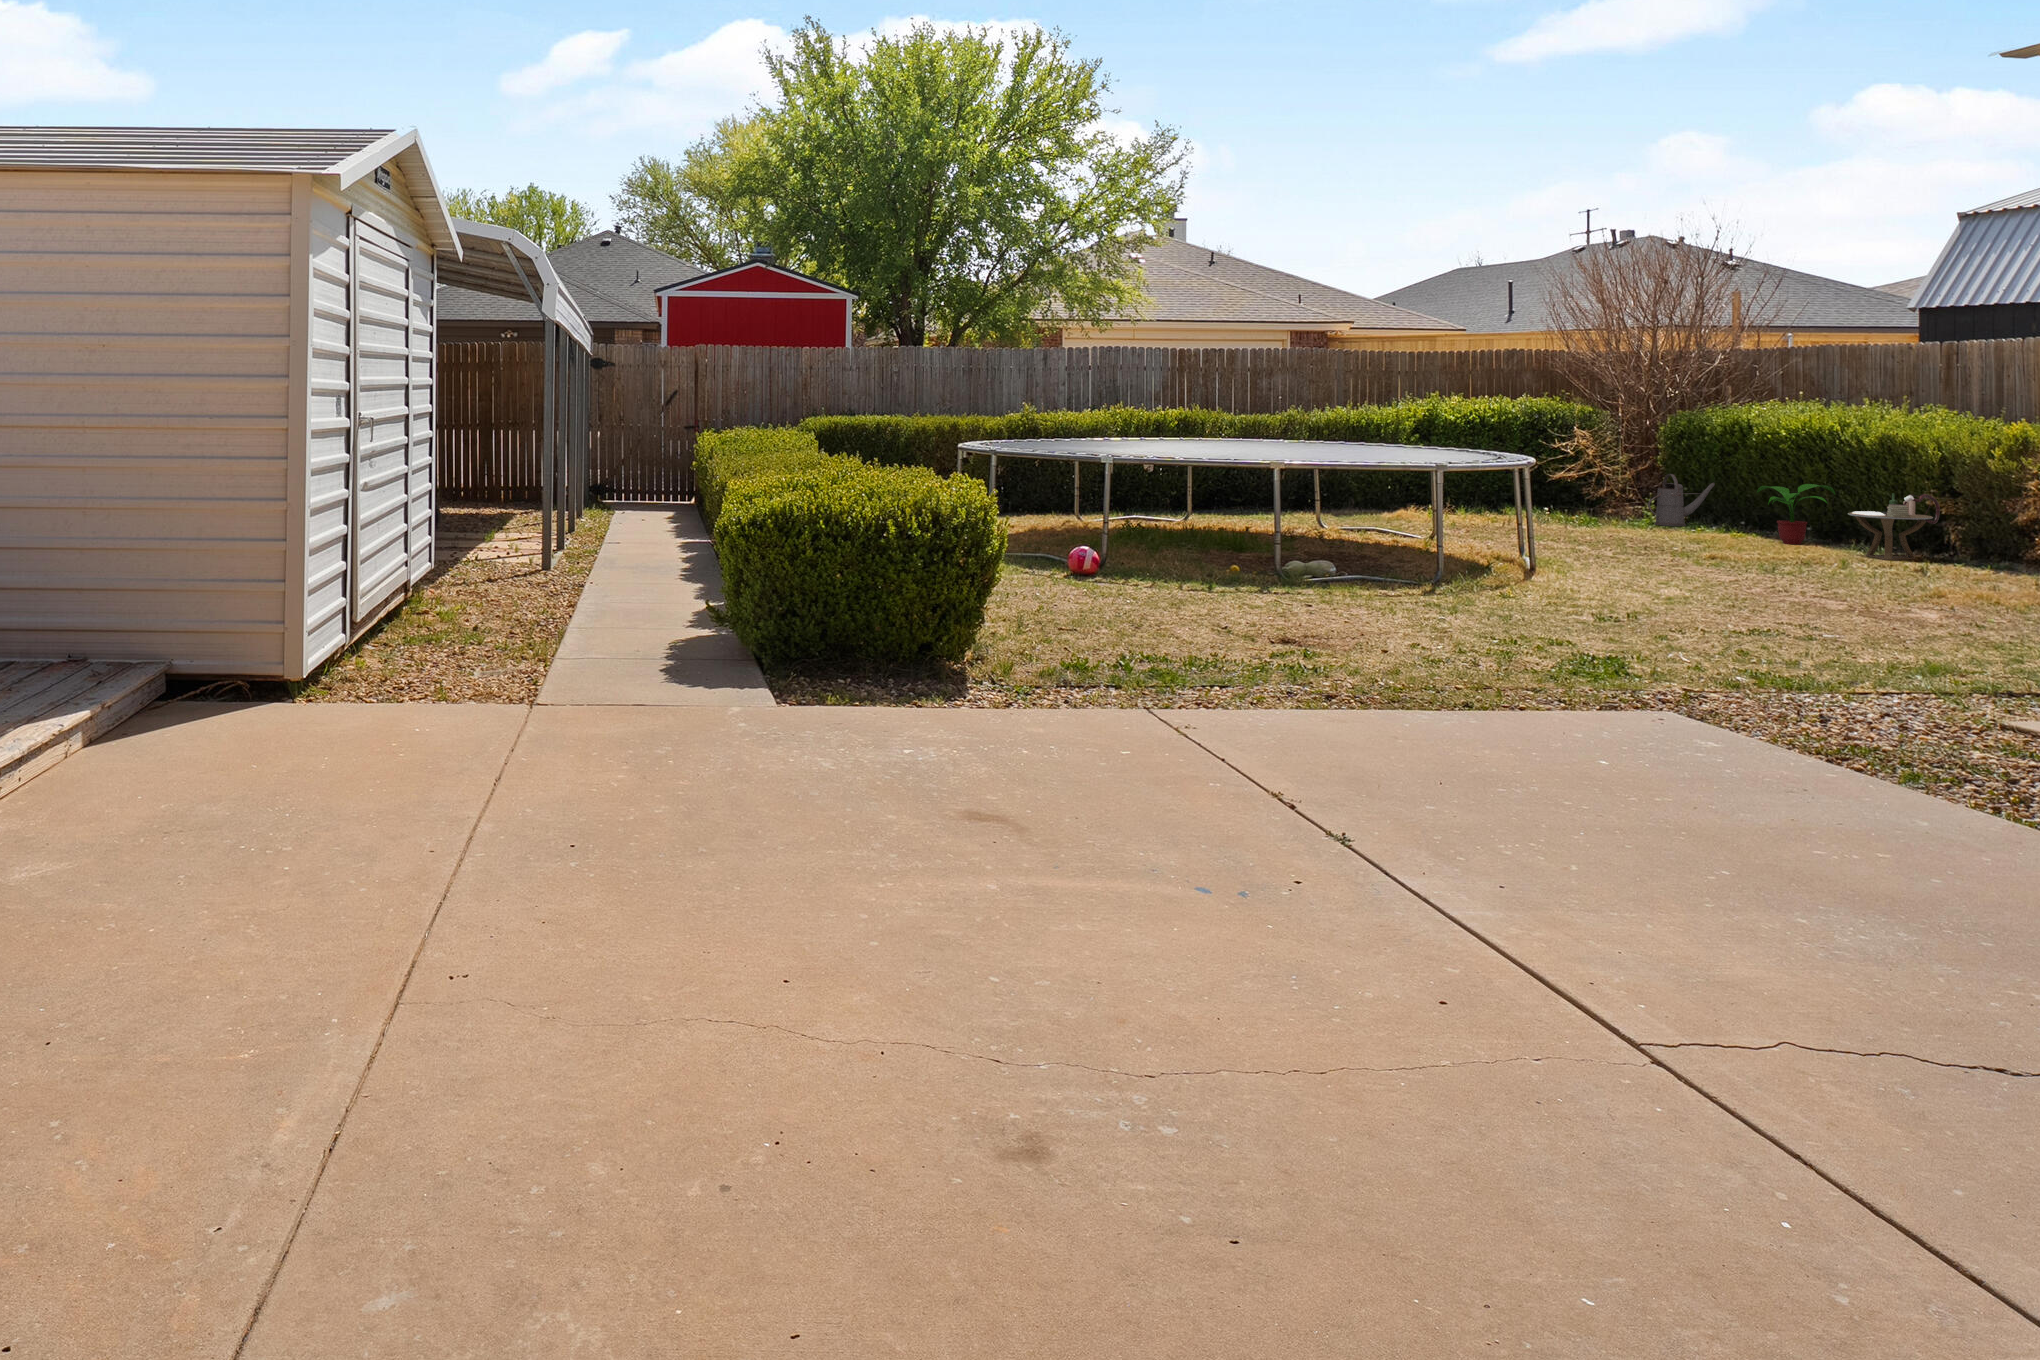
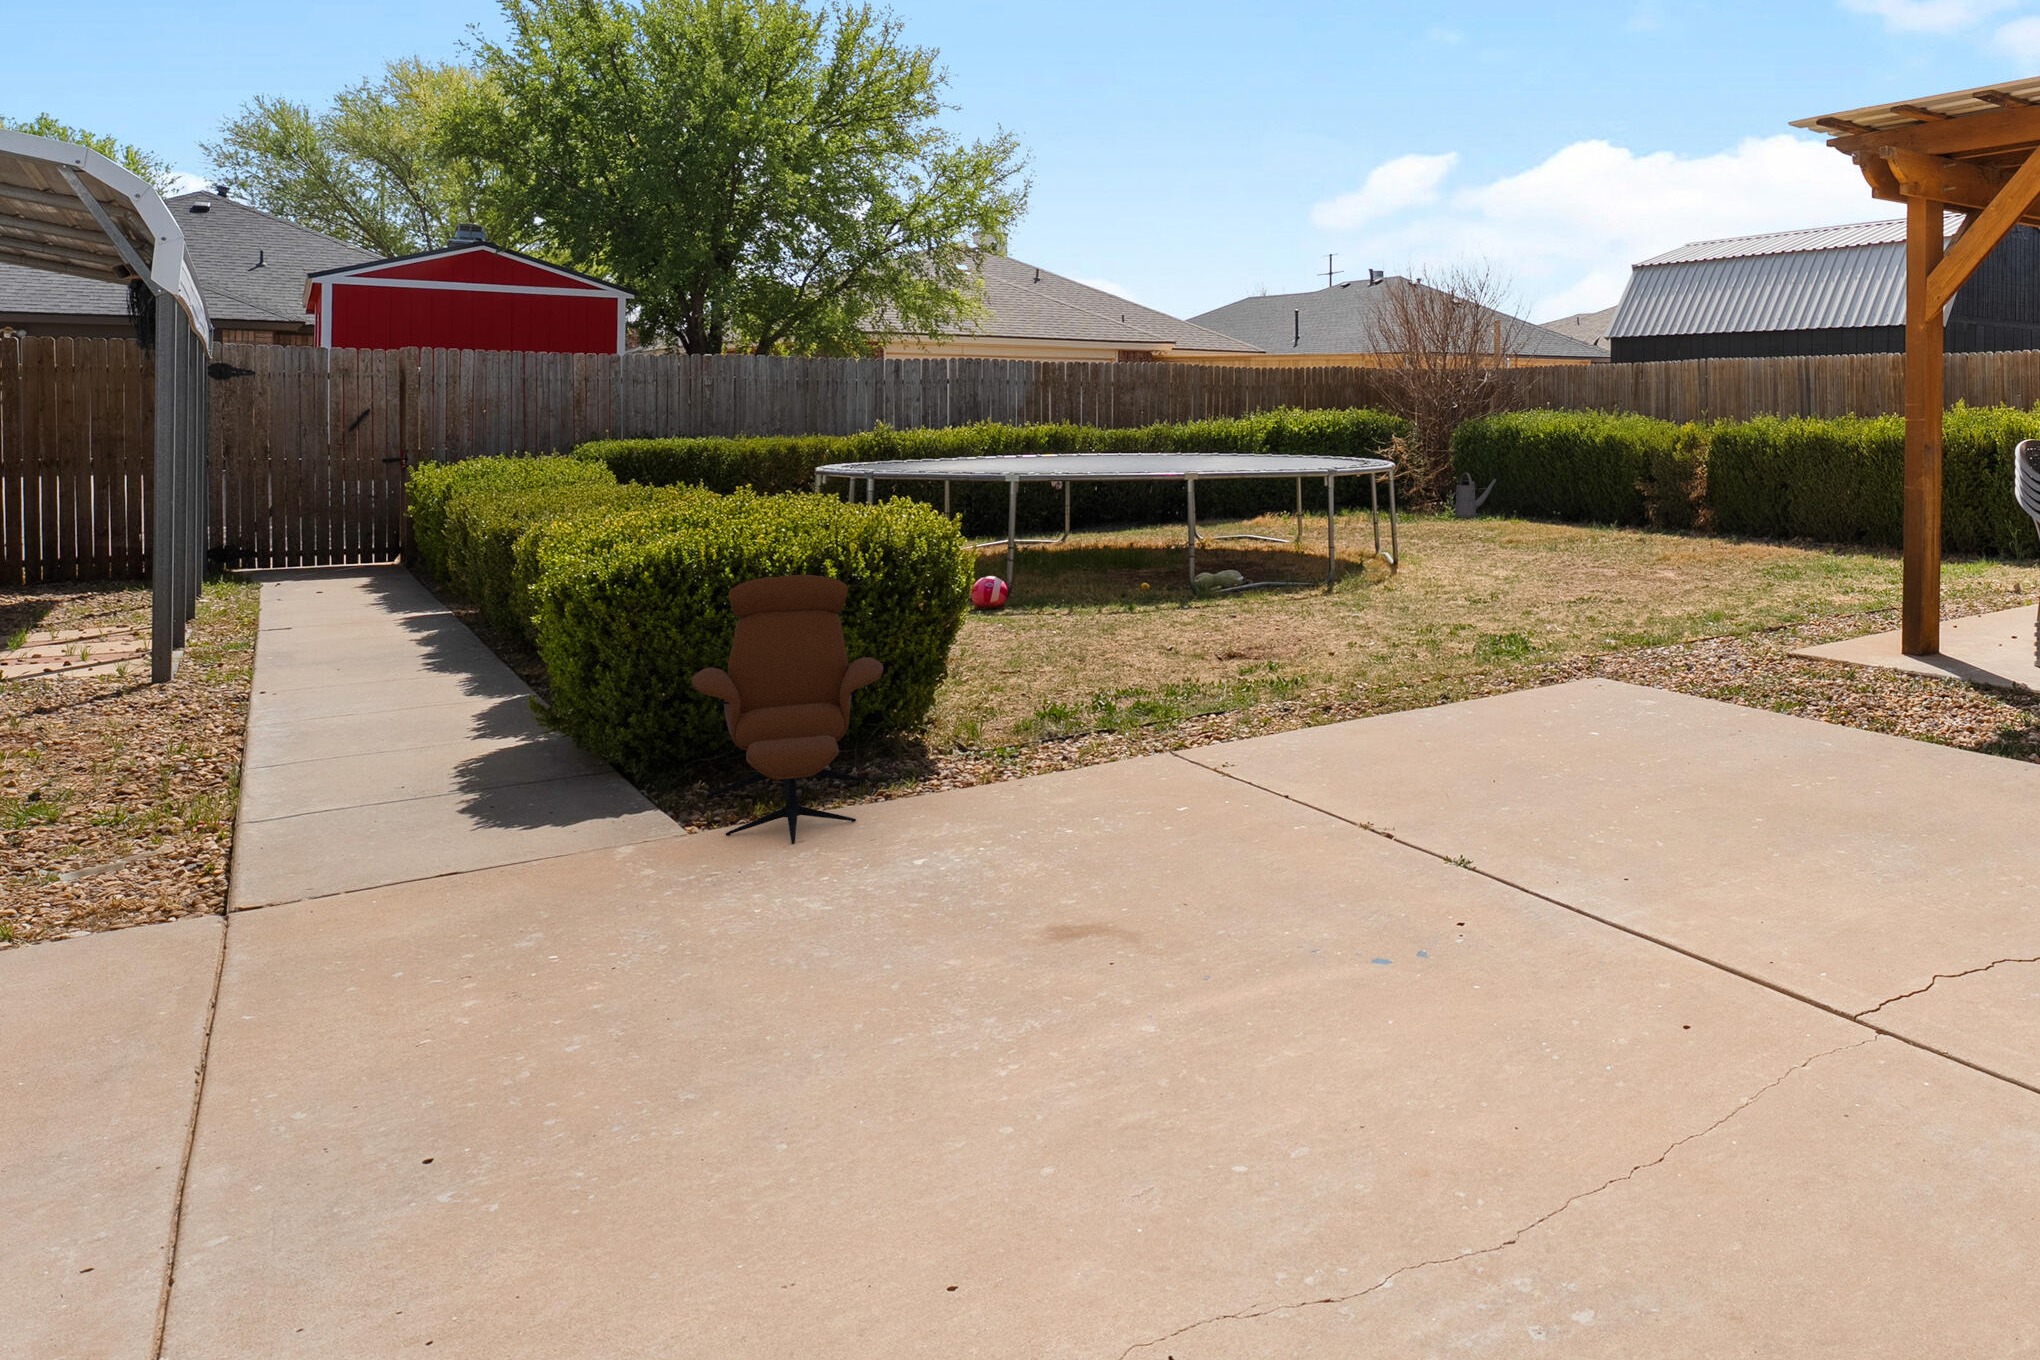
potted plant: present [1757,484,1835,544] -> none [1534,477,1587,528]
side table: present [1848,493,1940,560] -> none [1603,482,1661,537]
lounge chair: none [792,528,926,723] -> present [692,575,883,844]

